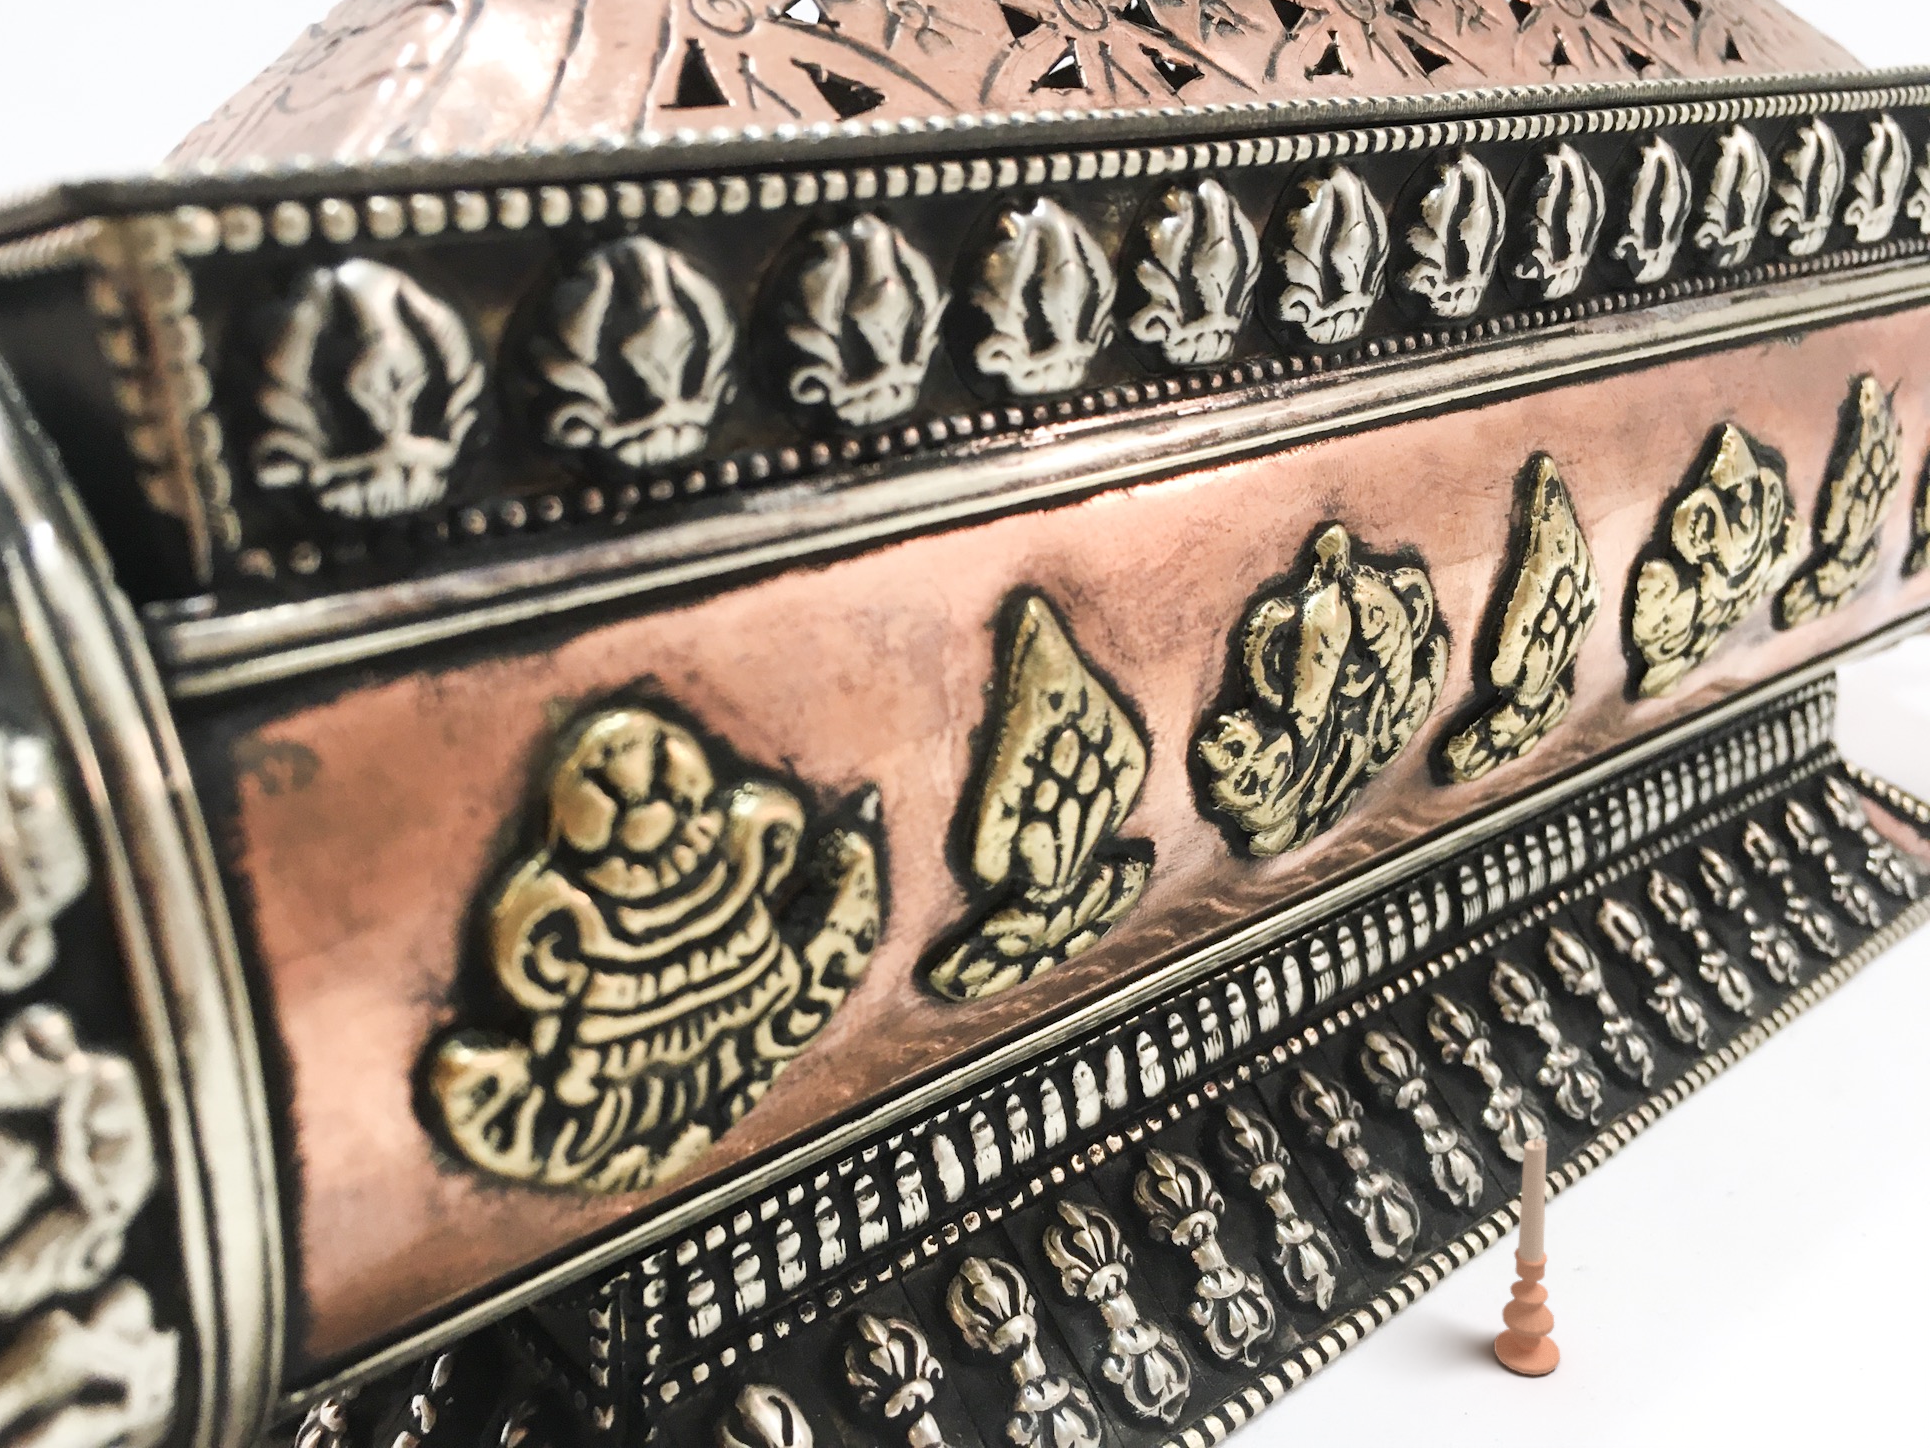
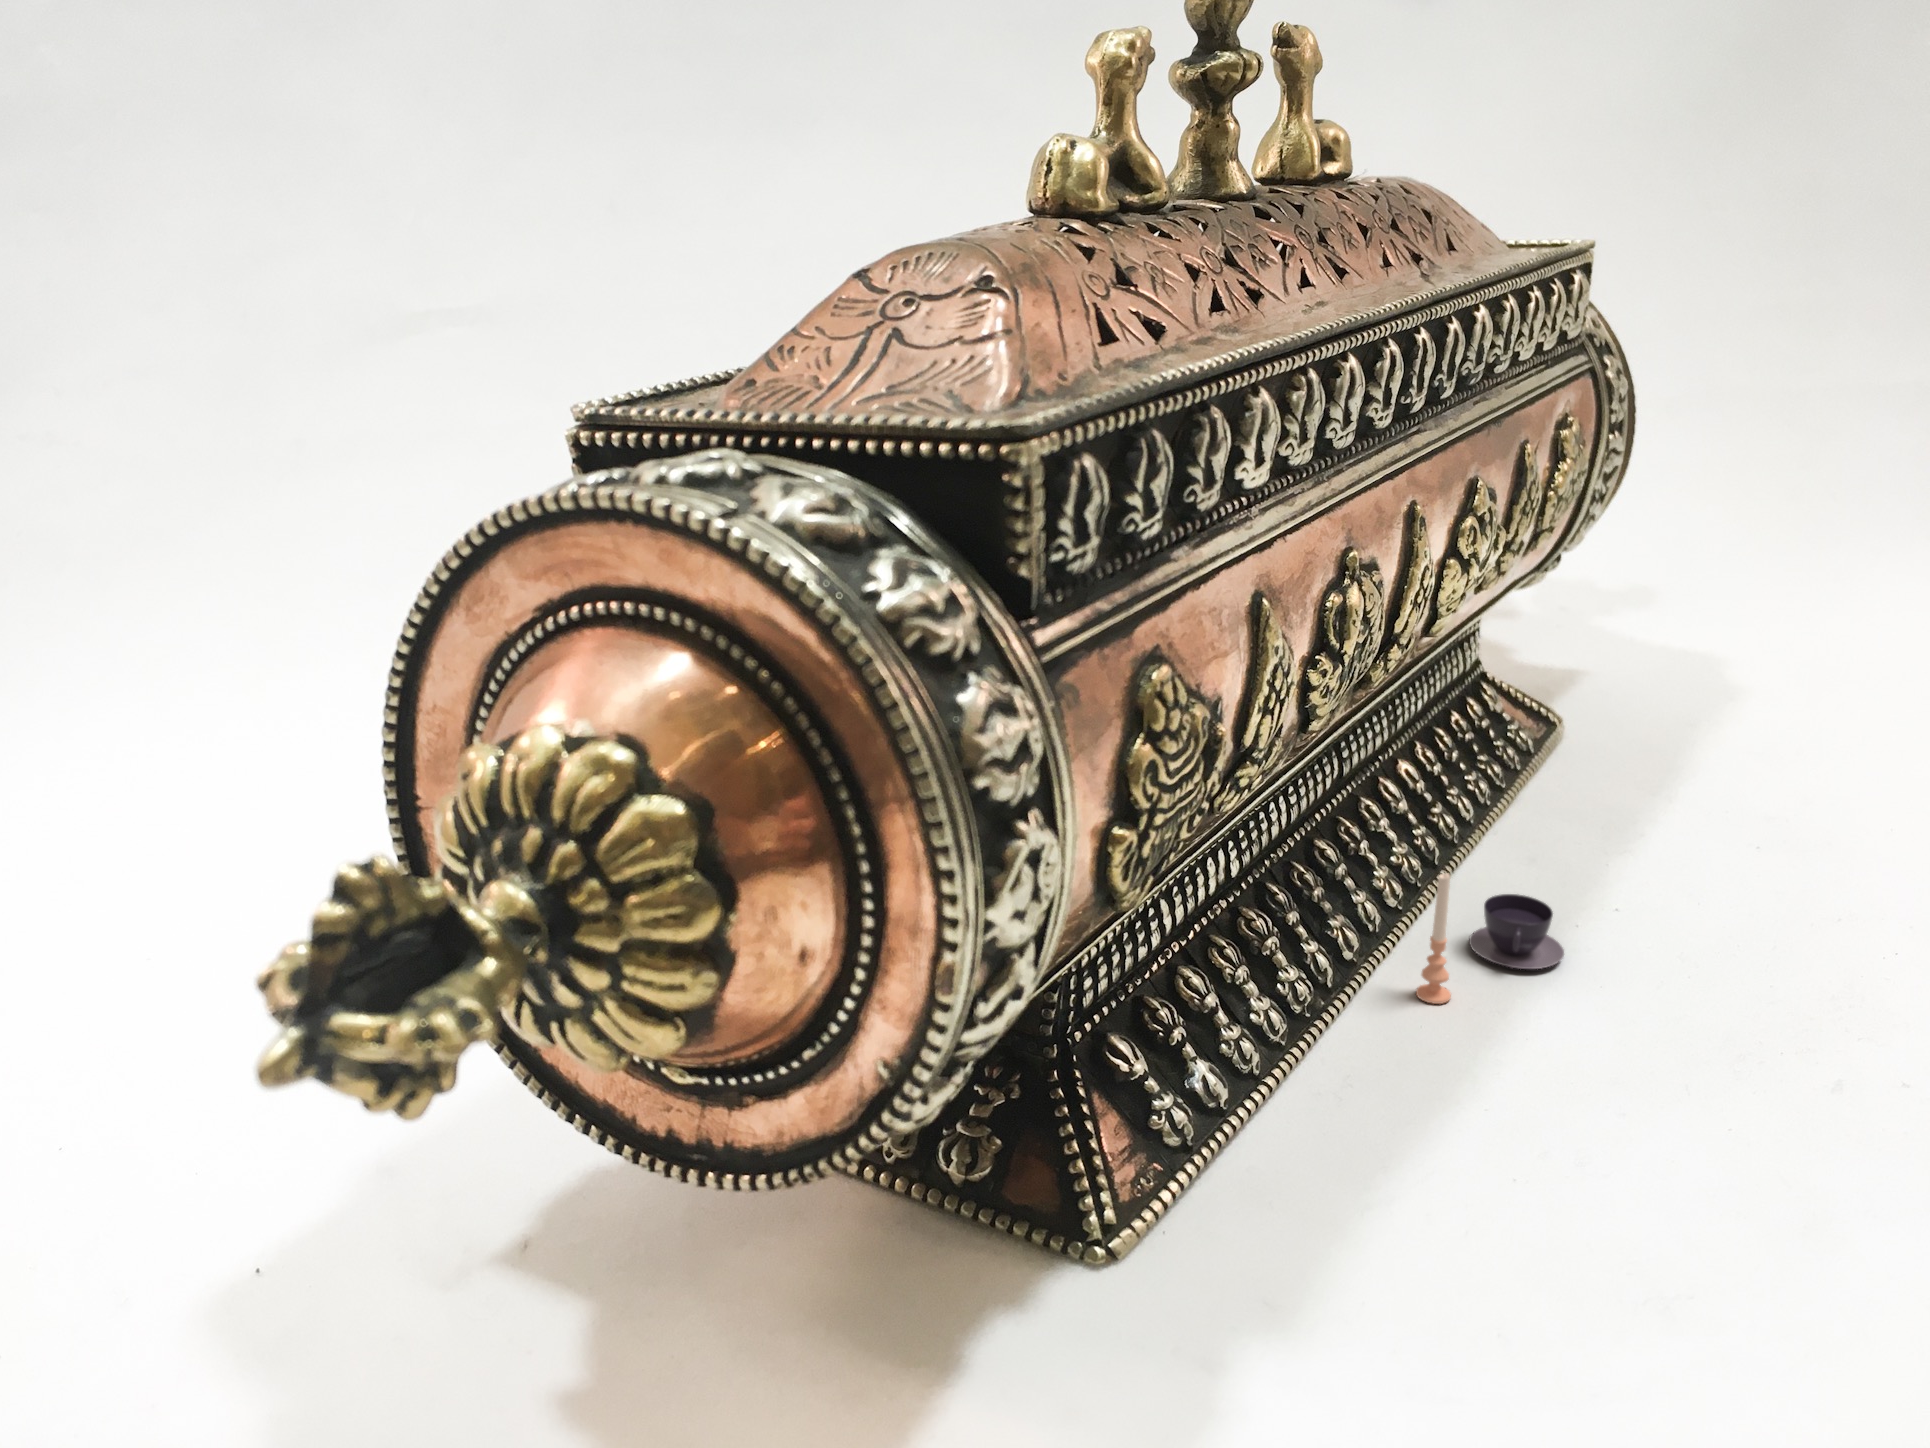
teacup: none [1640,1172,1825,1331] -> present [1469,894,1564,969]

